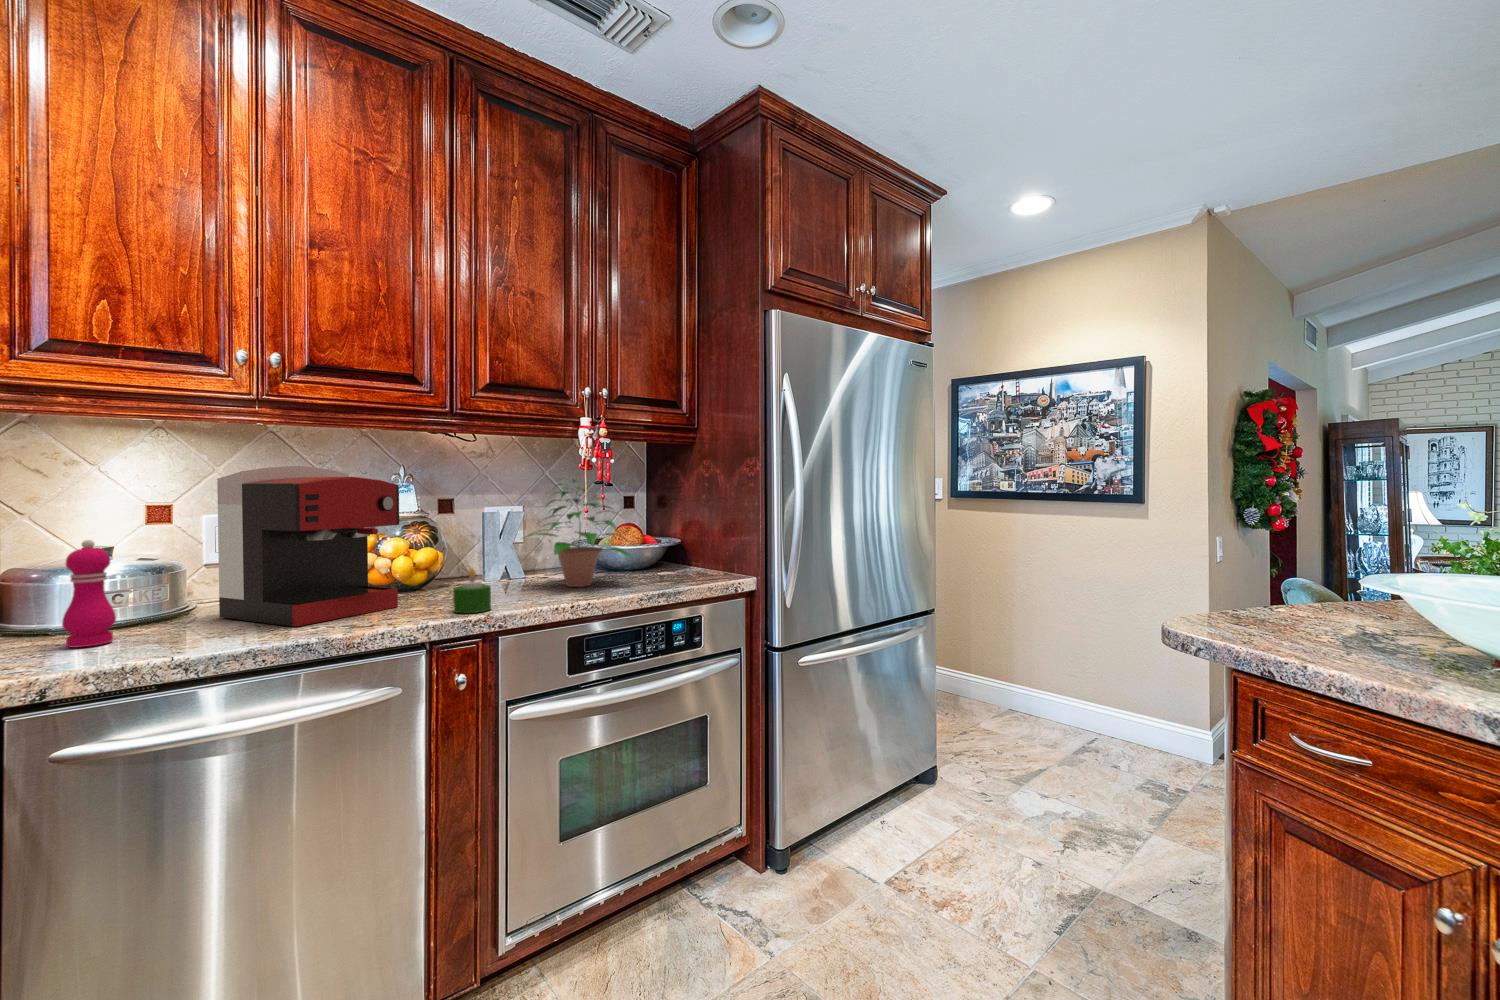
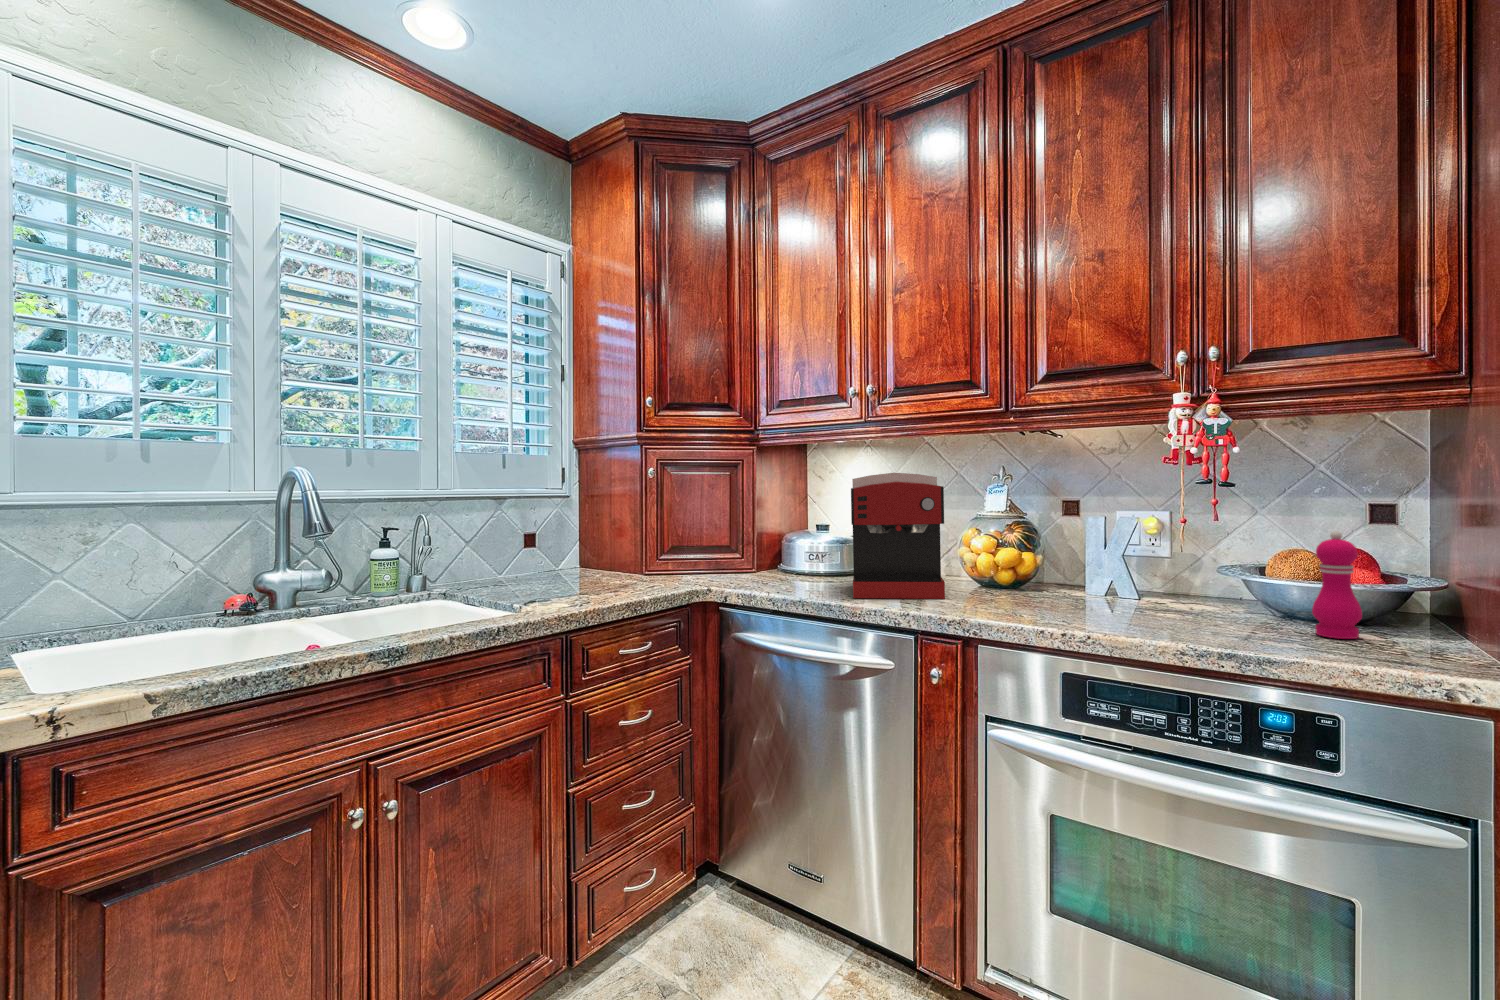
potted plant: present [528,480,631,587] -> none [1081,474,1237,616]
pepper mill: present [62,540,116,648] -> present [1312,531,1362,639]
candle: present [453,569,491,613] -> none [949,571,985,616]

